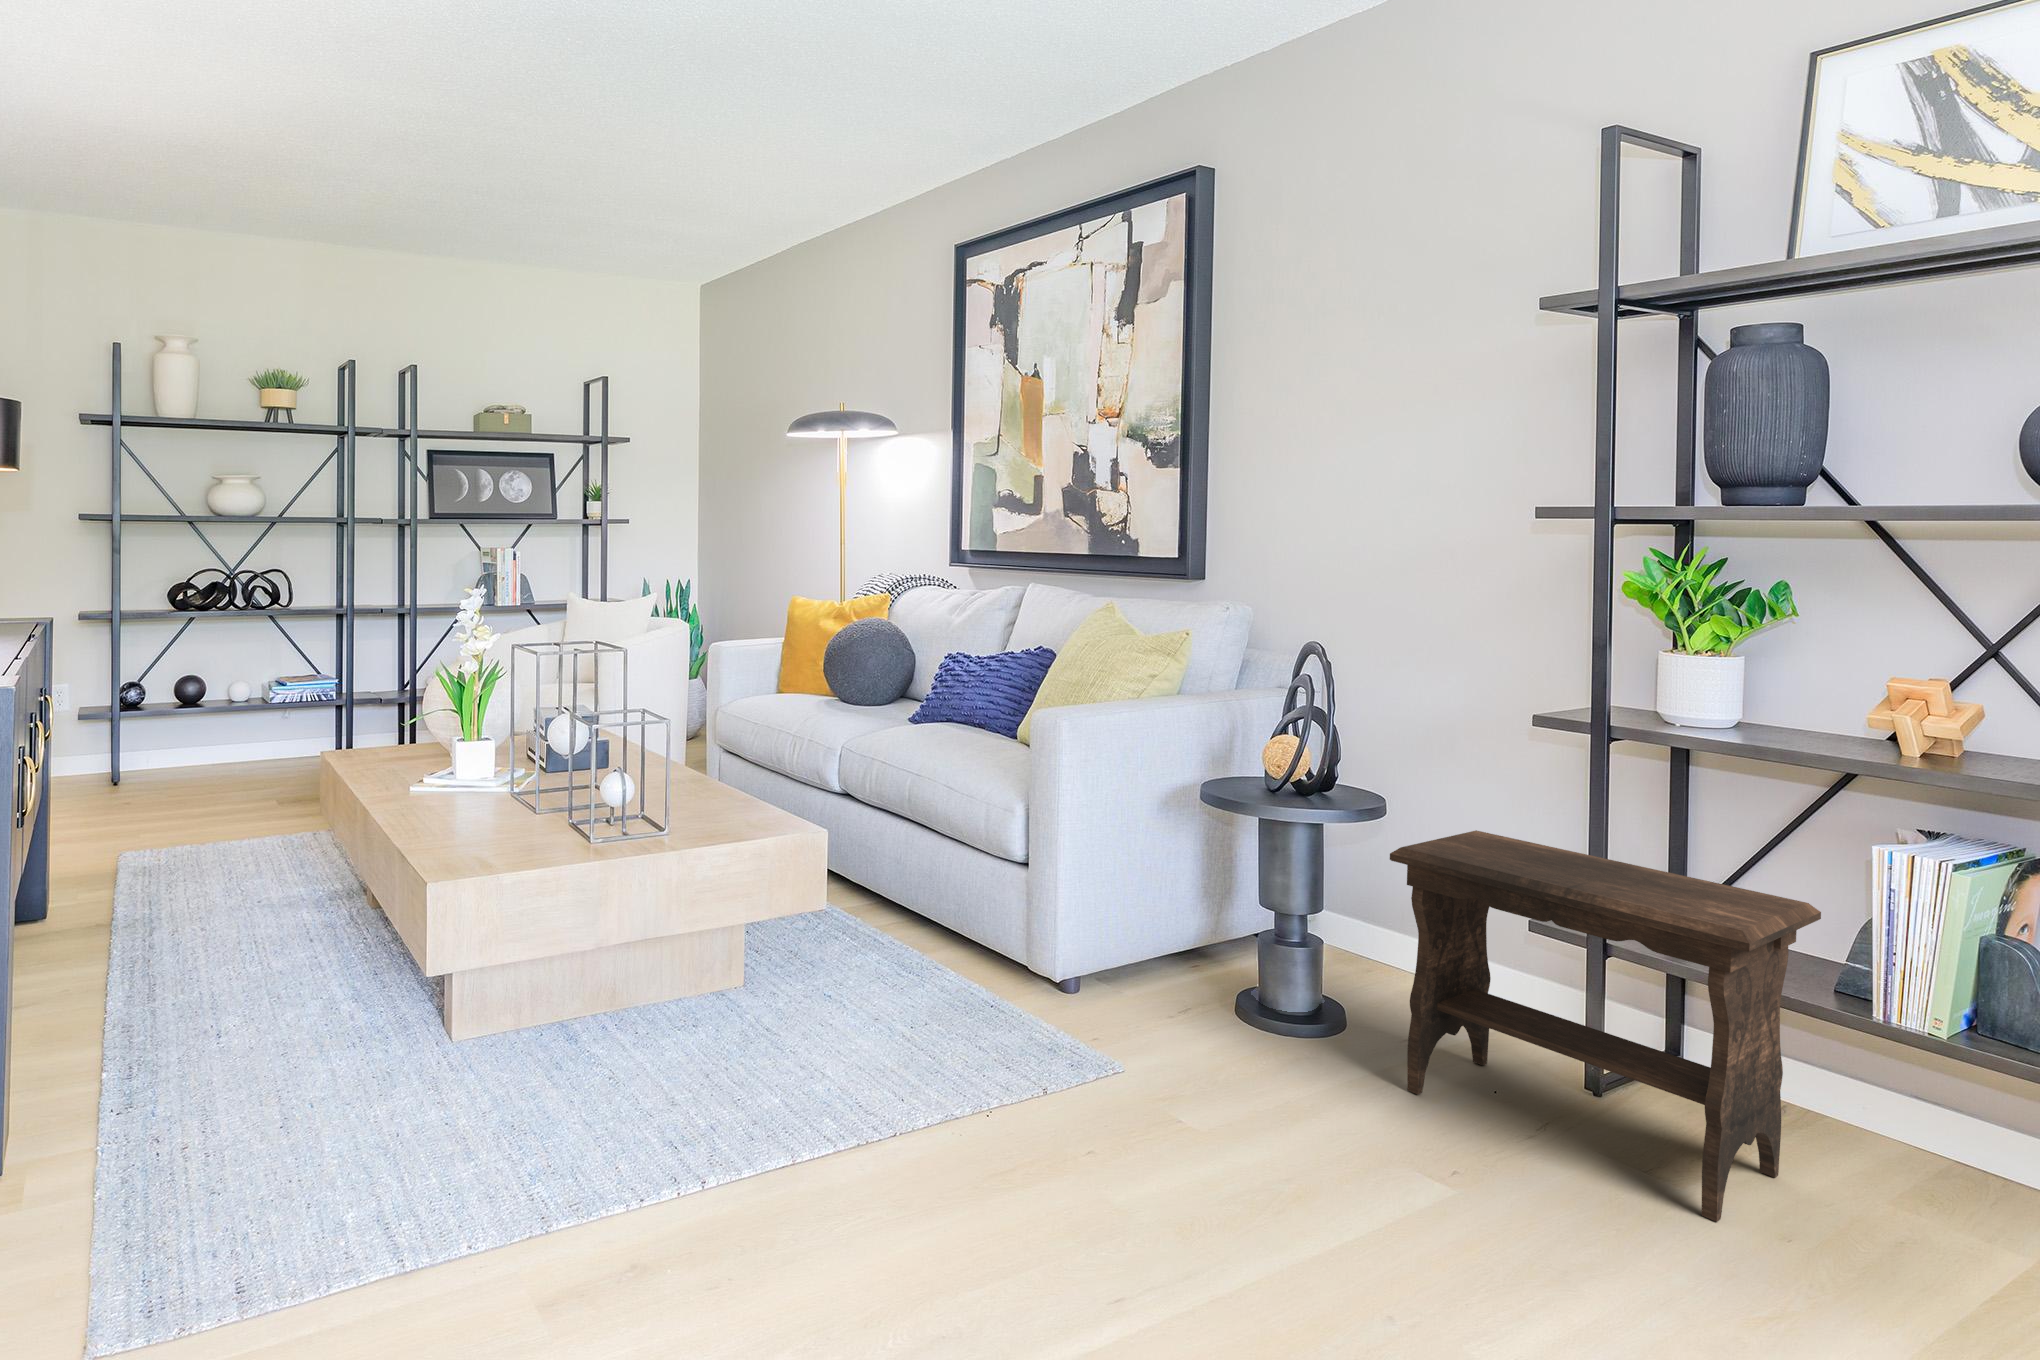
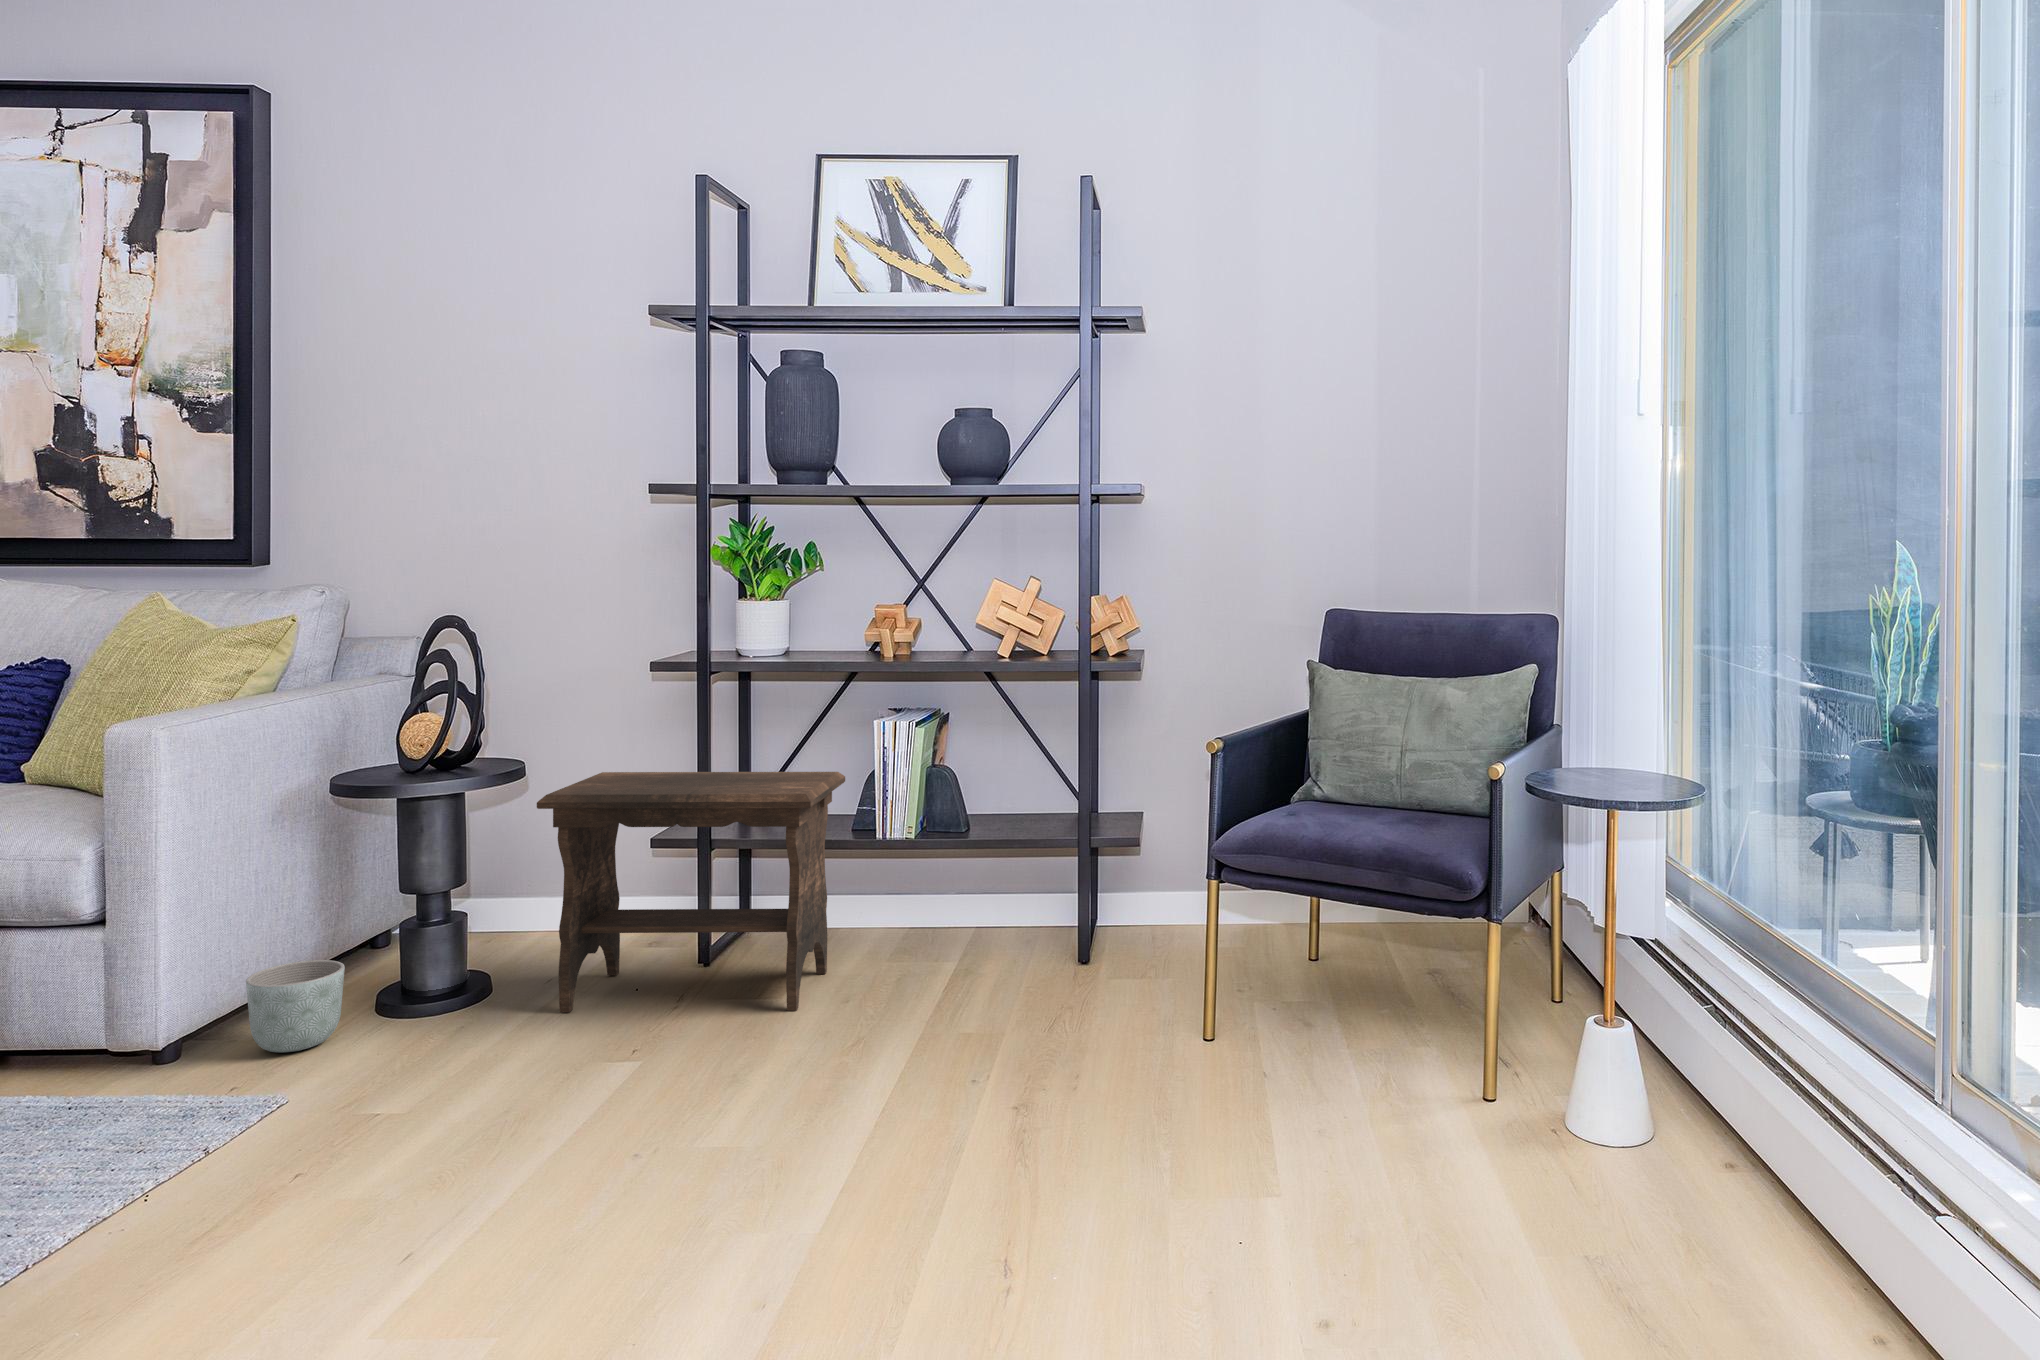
planter: none [1131,947,1209,1034] -> present [246,960,345,1053]

